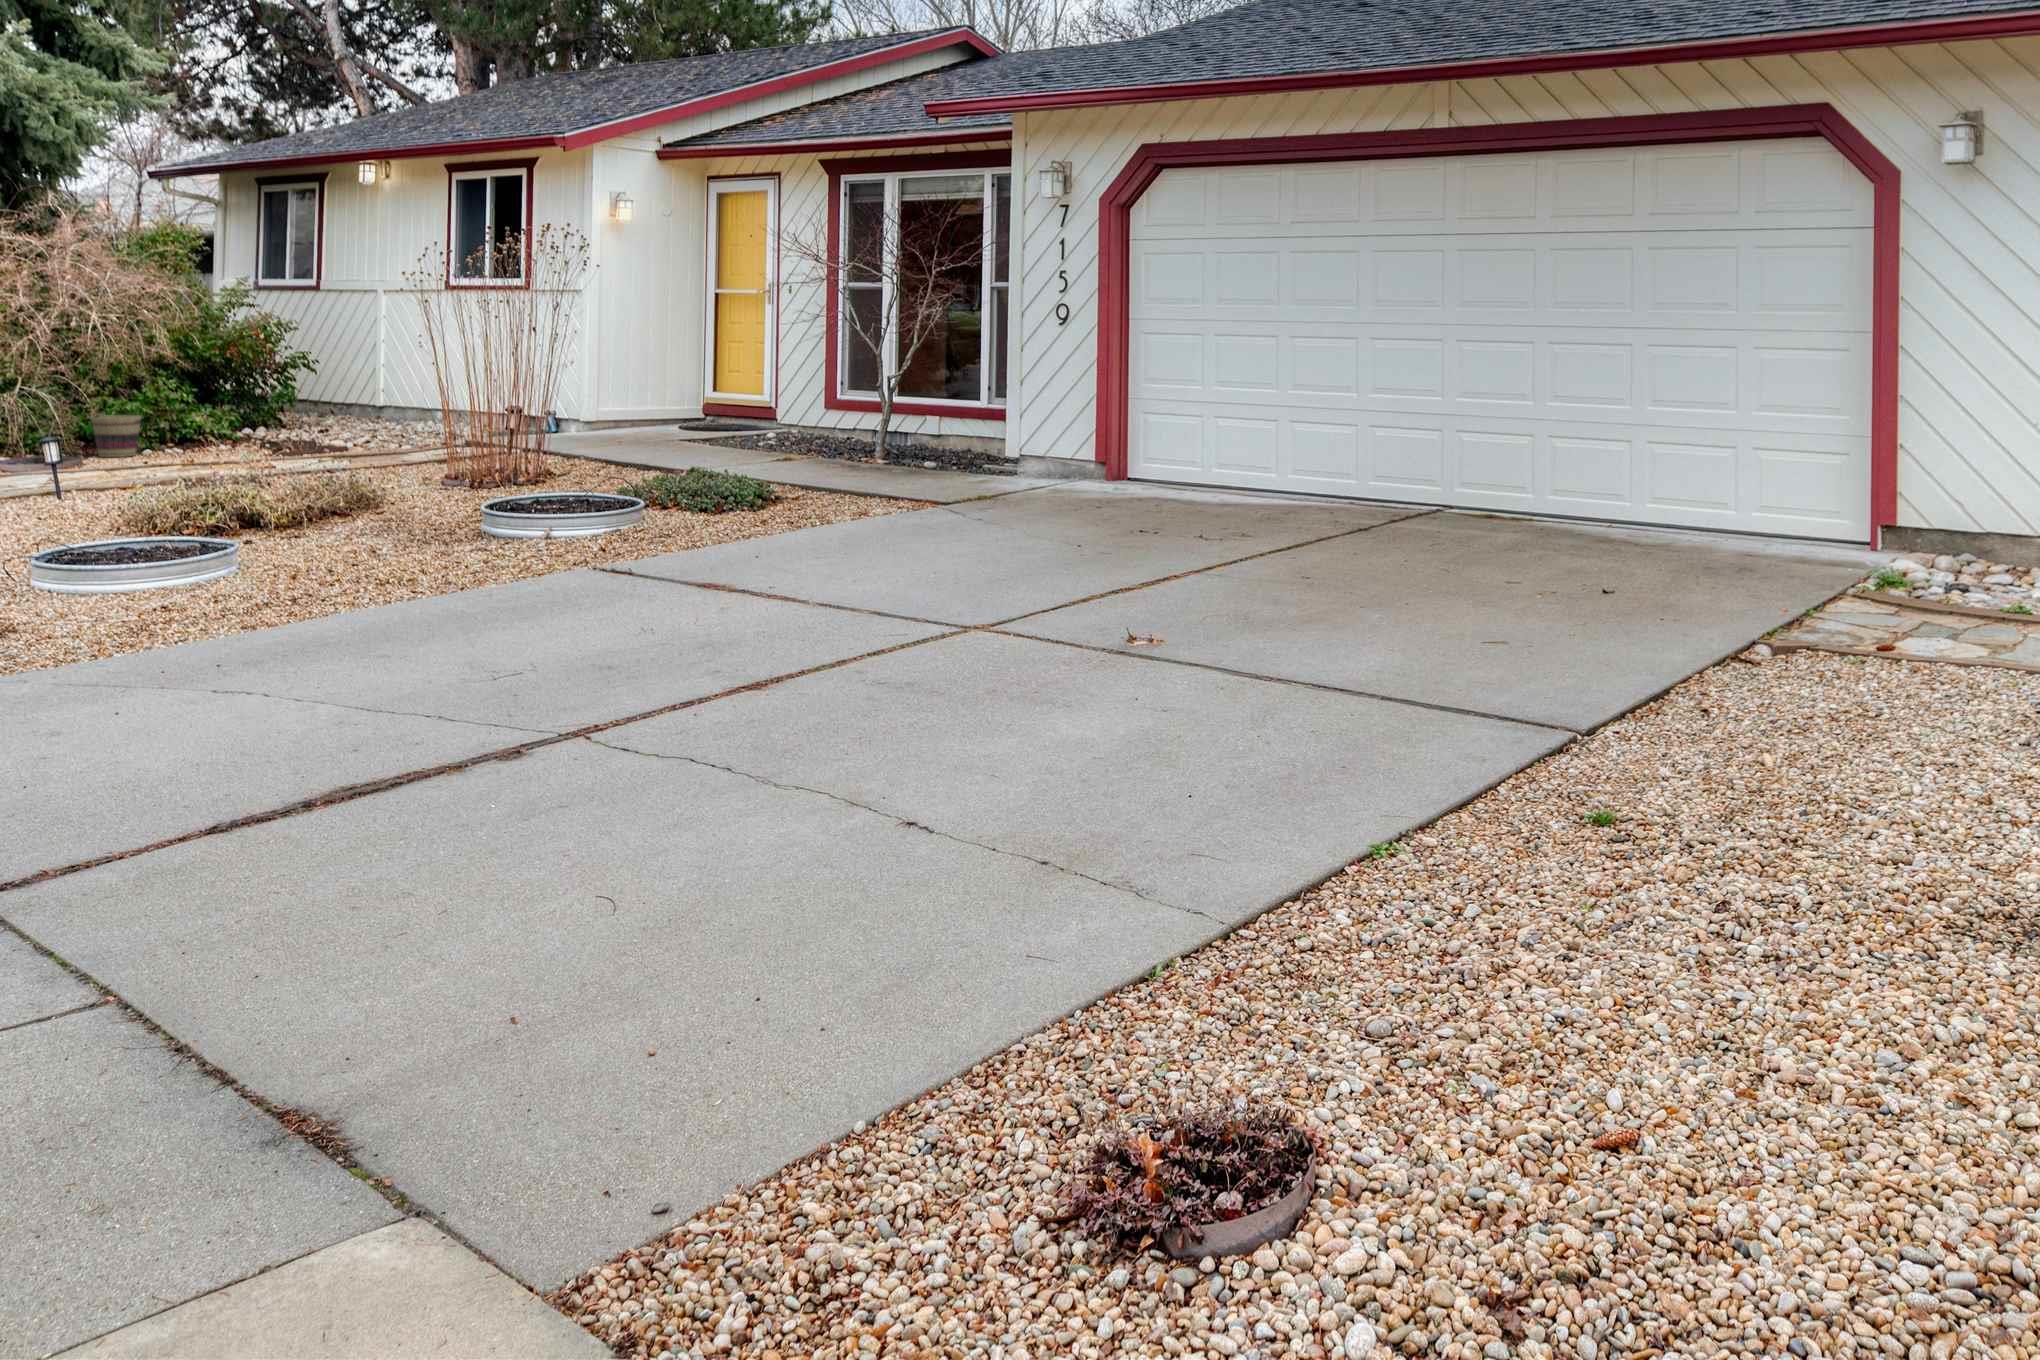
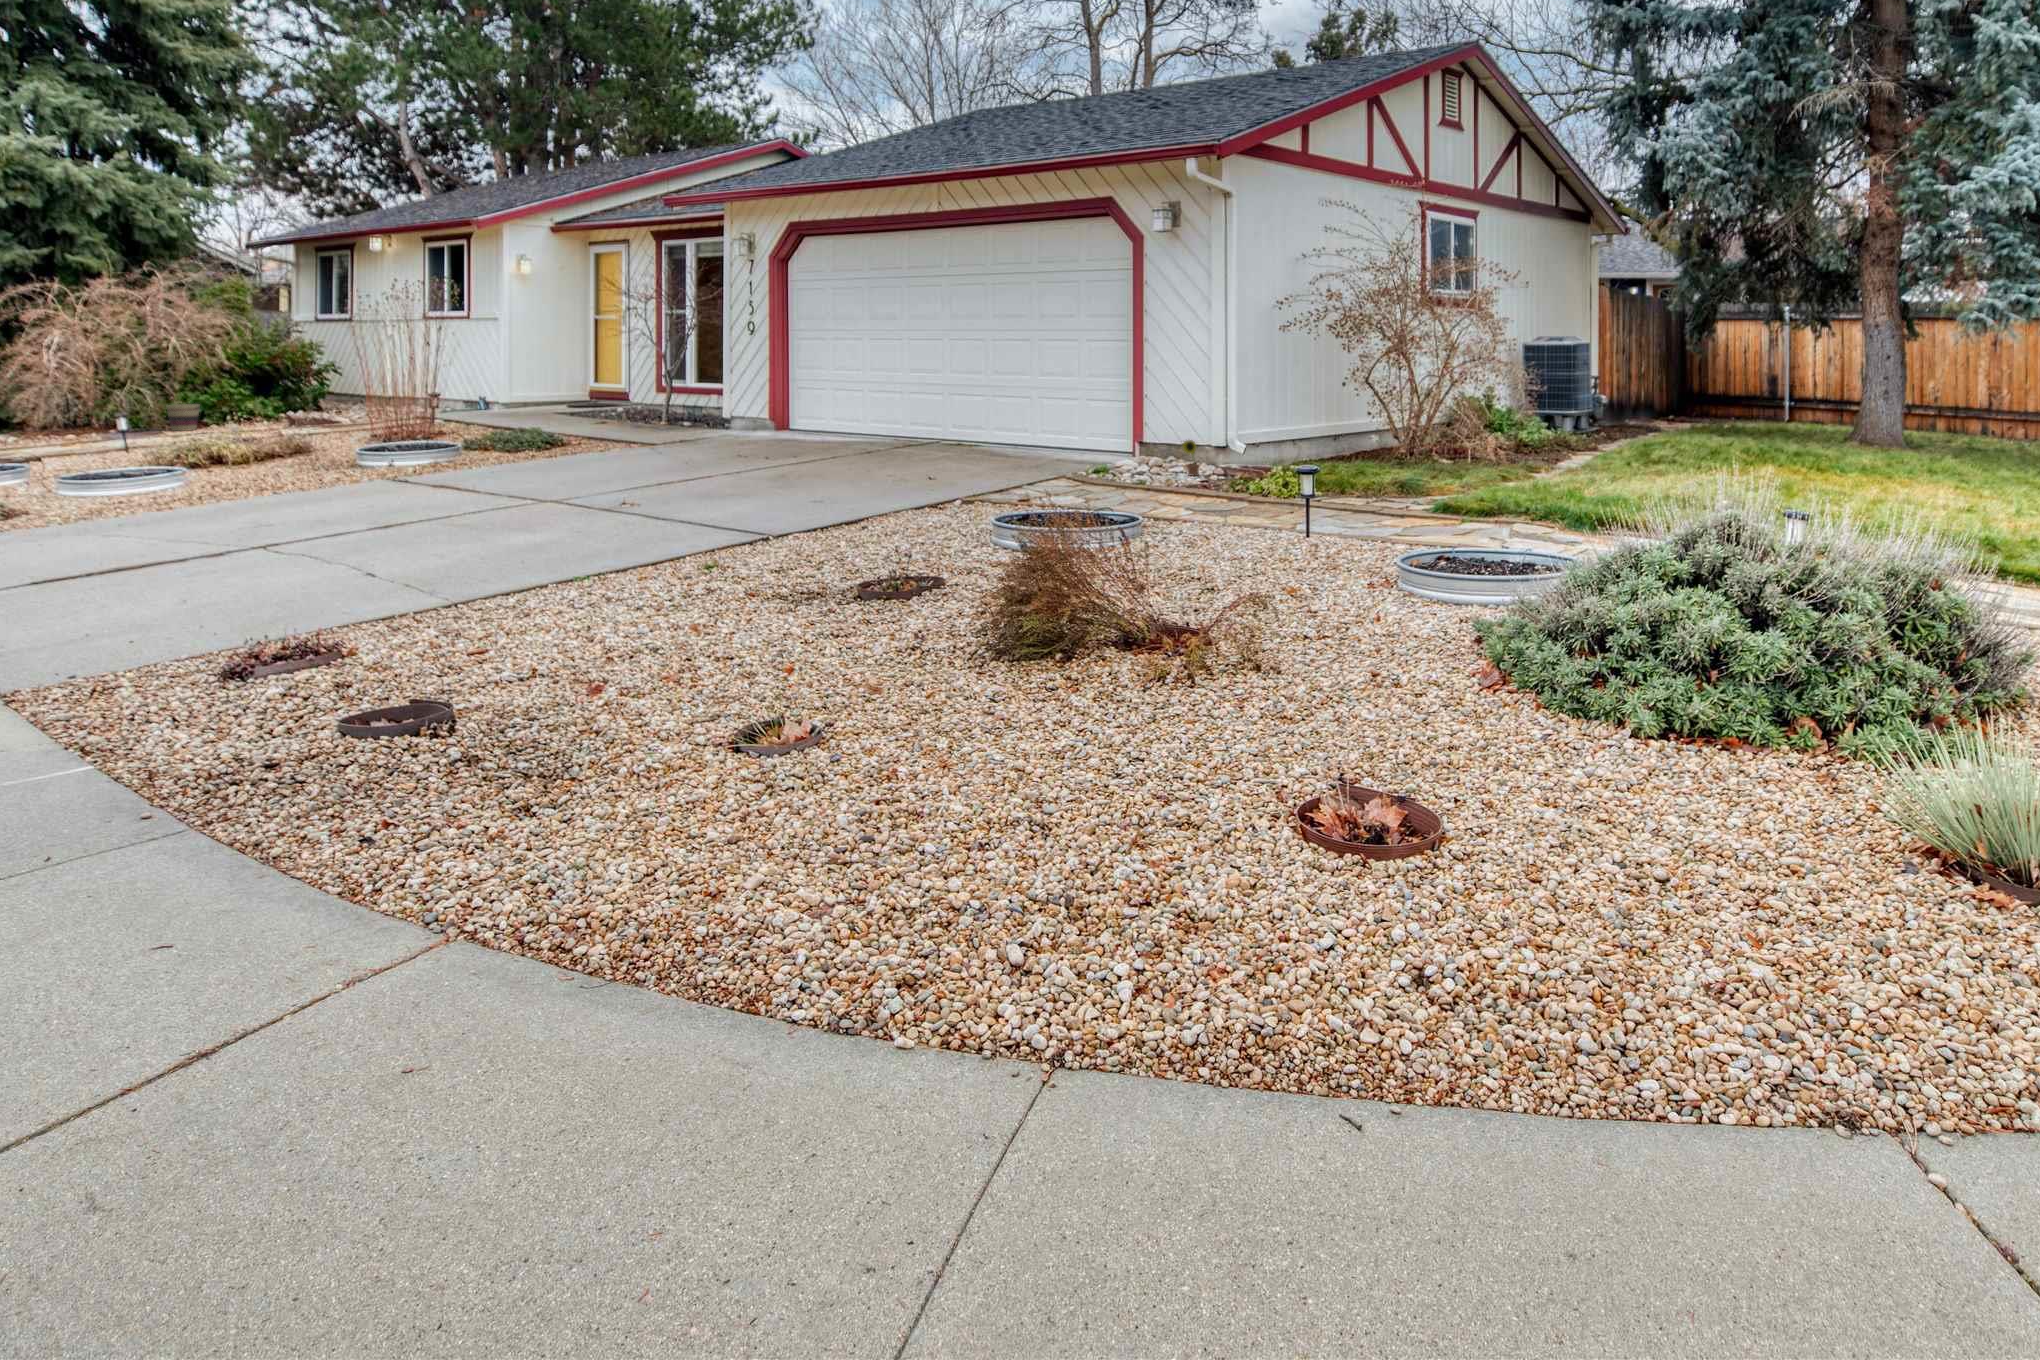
decorative plant: none [1903,496,1938,558] -> present [1182,440,1199,476]

